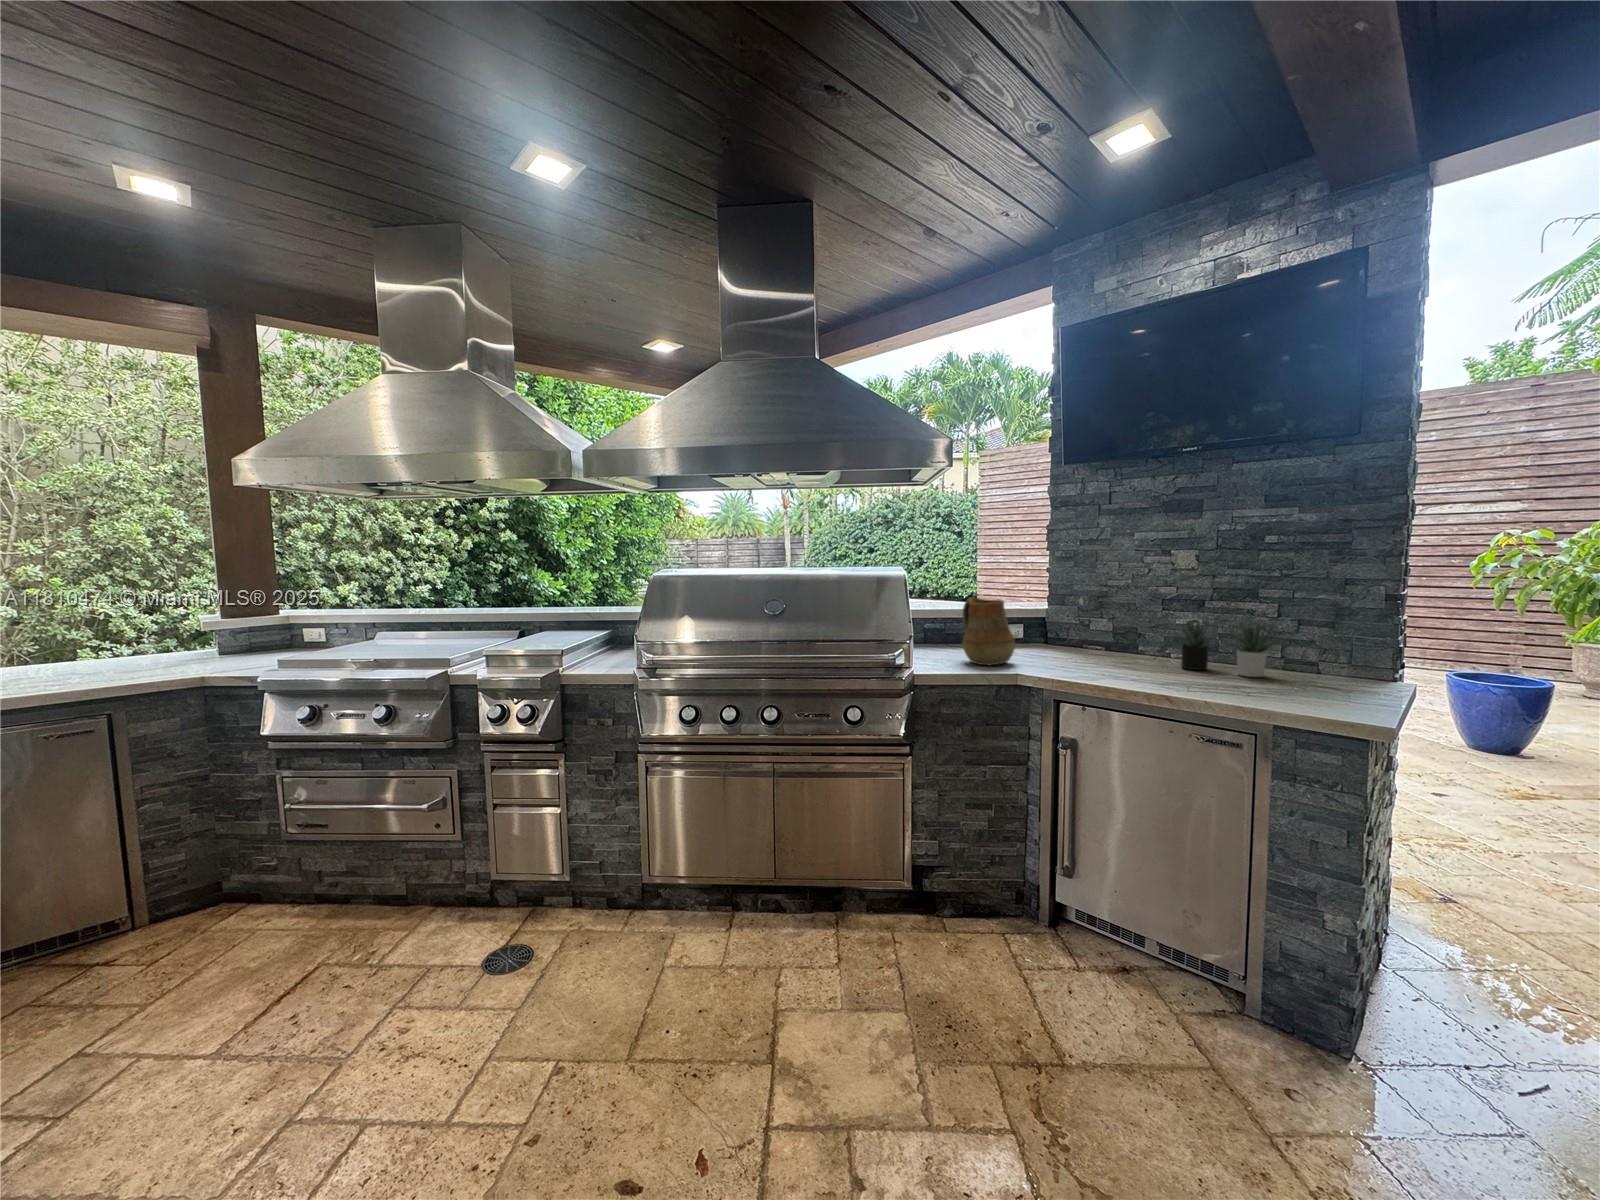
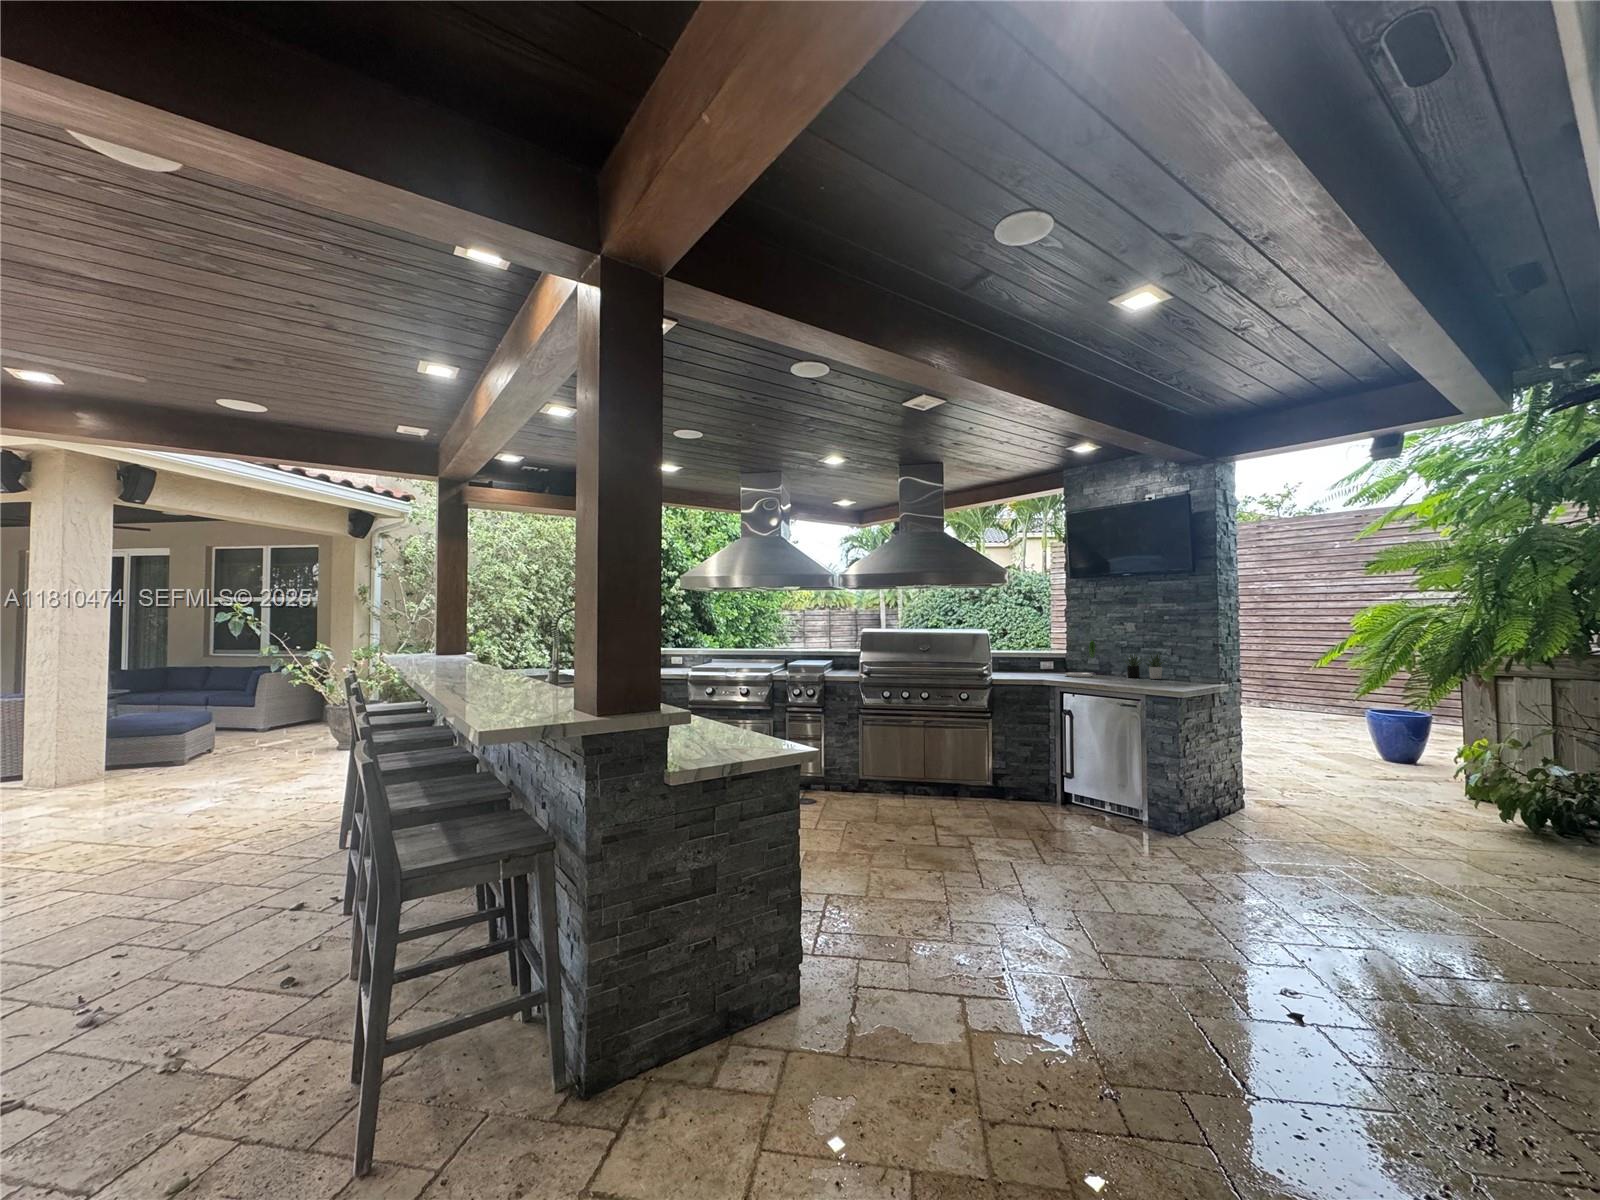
plate: none [1052,594,1113,667] -> present [1065,640,1095,677]
pitcher: present [963,597,1015,665] -> none [1018,642,1045,676]

